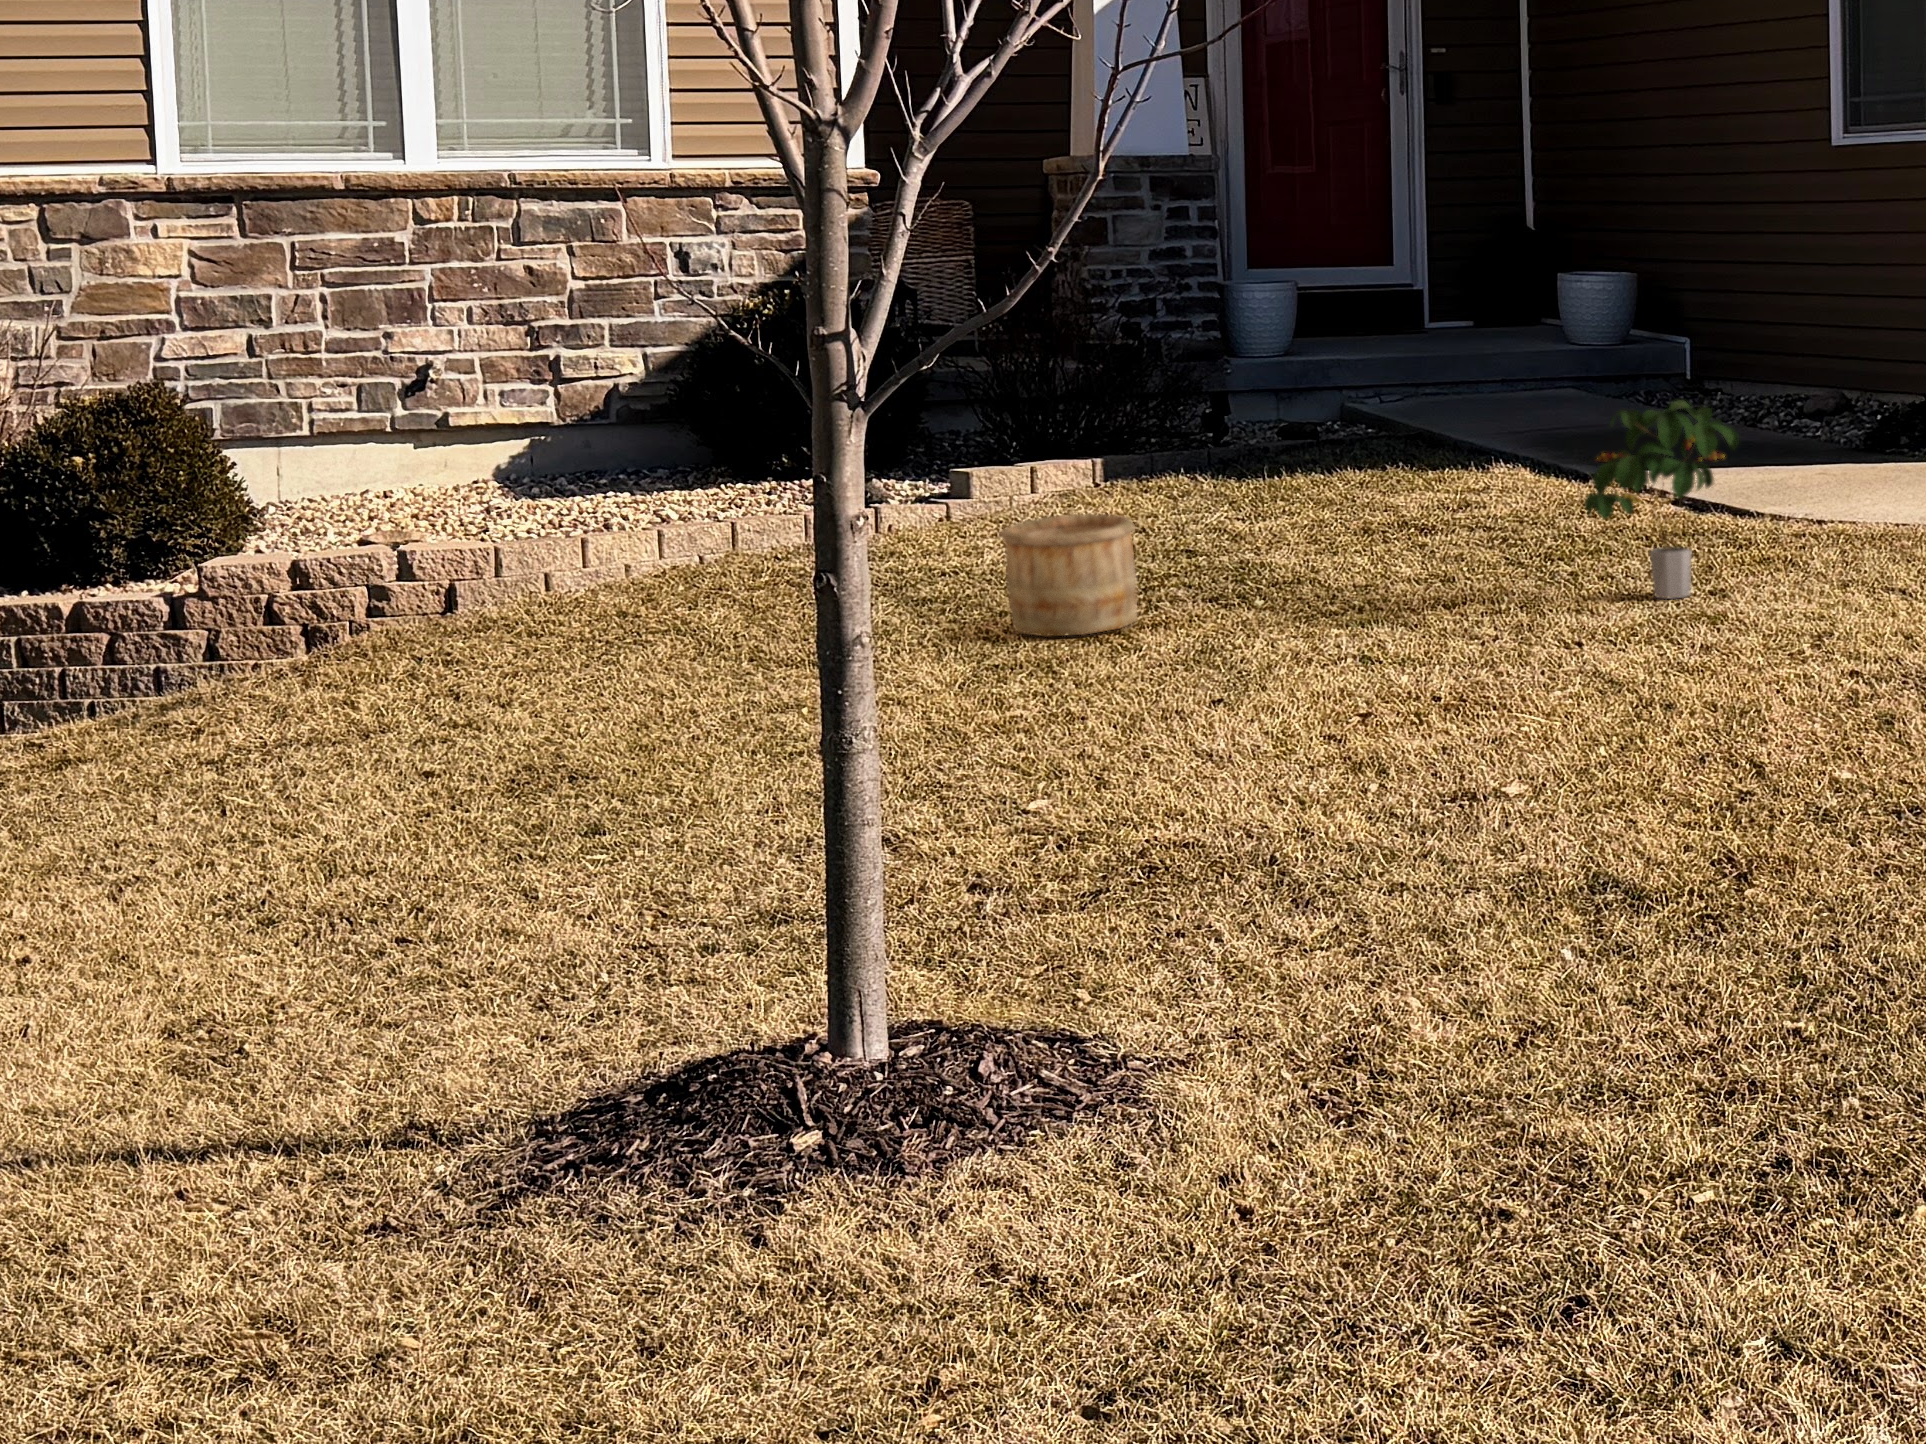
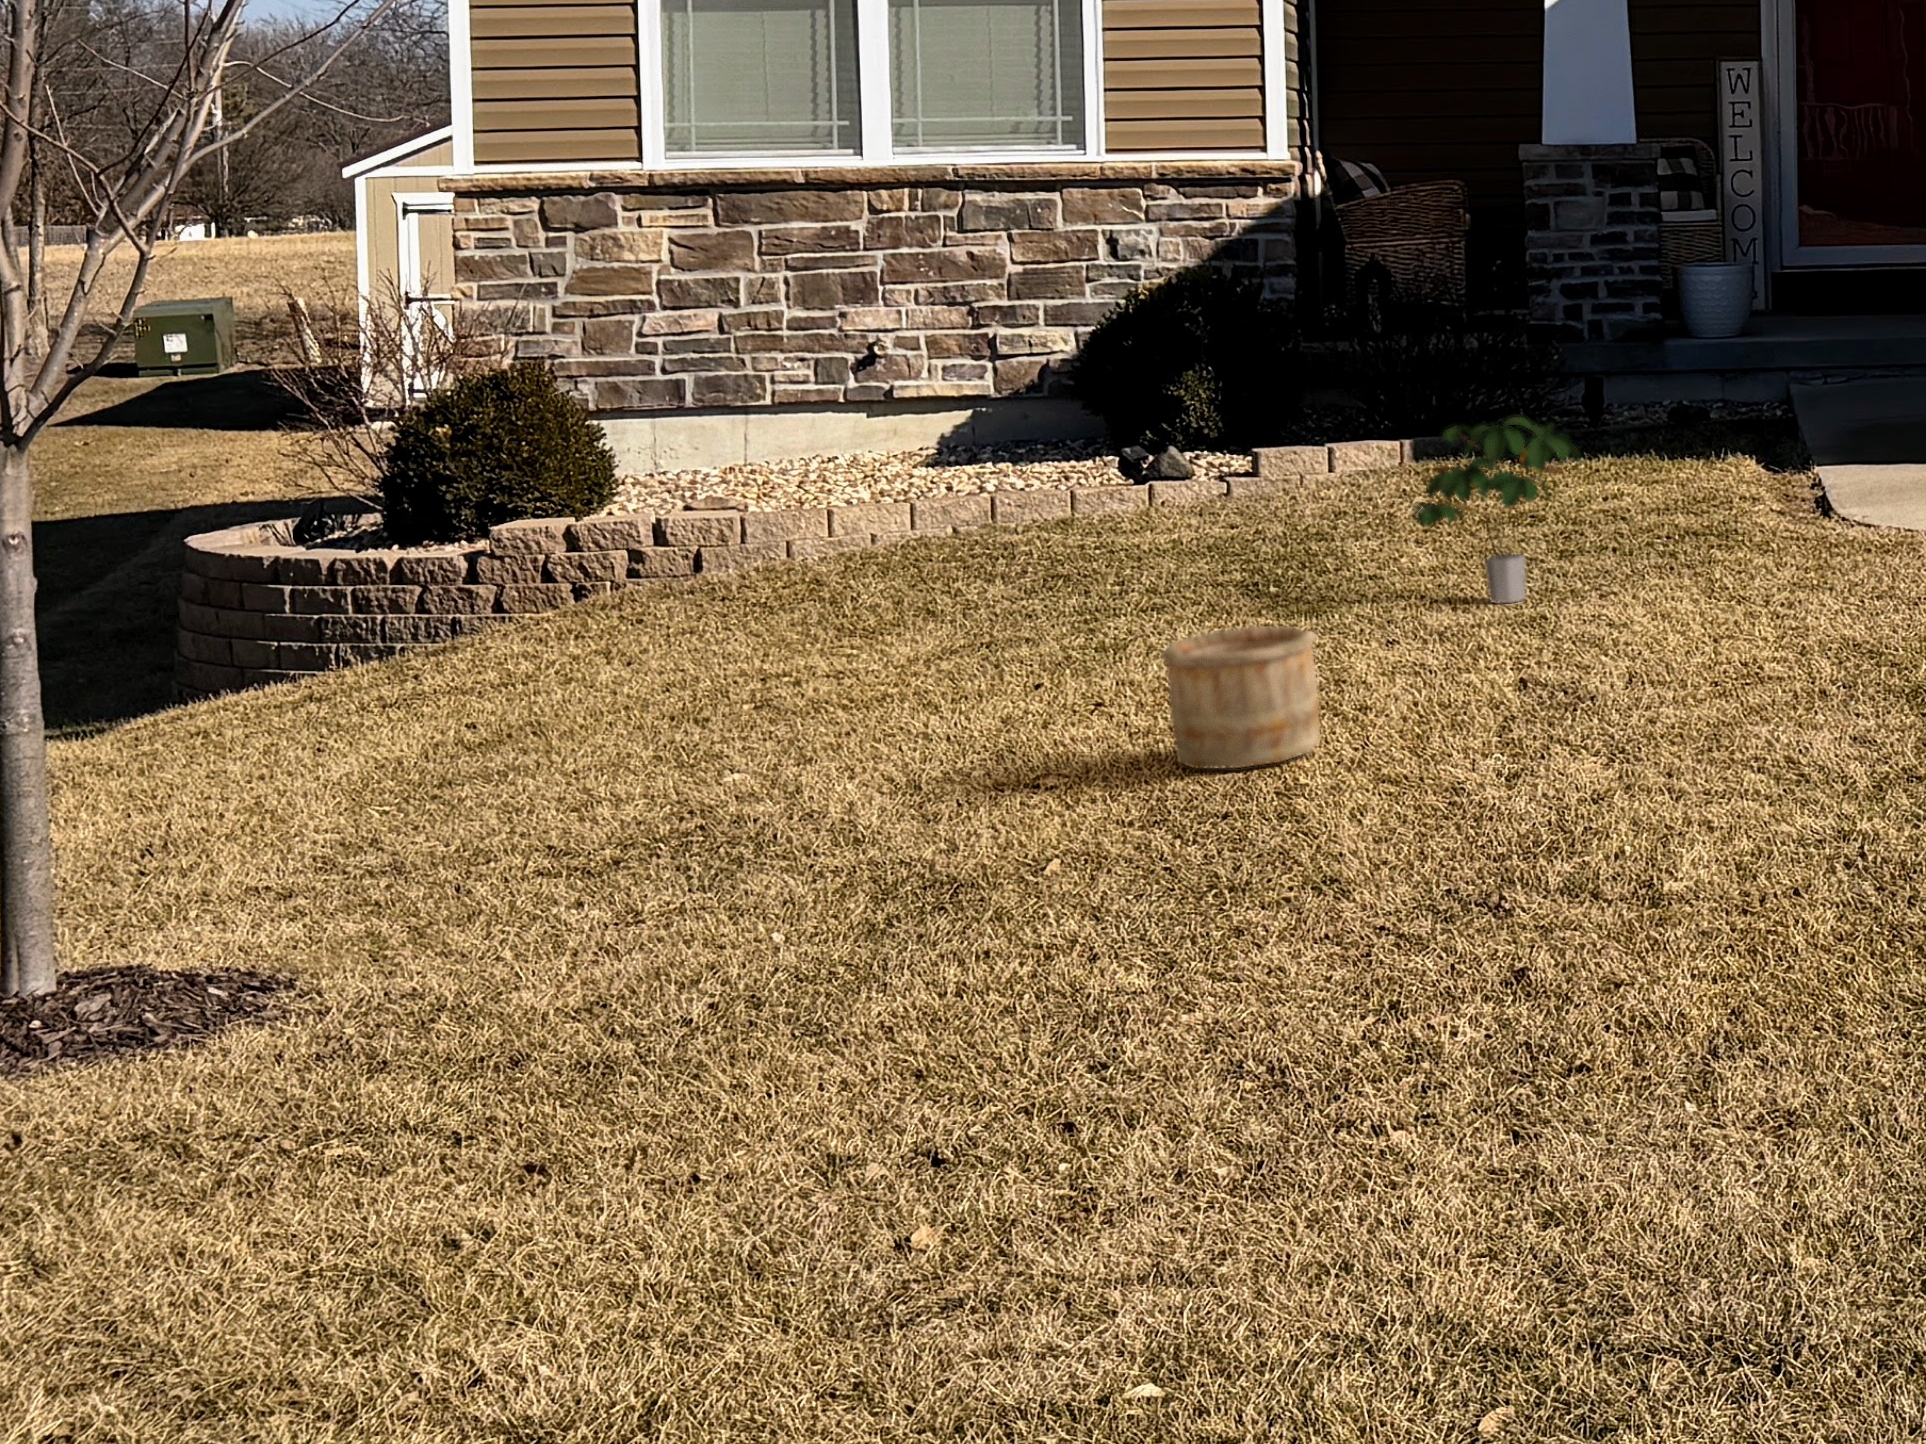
wooden bucket: present [999,514,1137,637] -> present [1161,626,1320,769]

